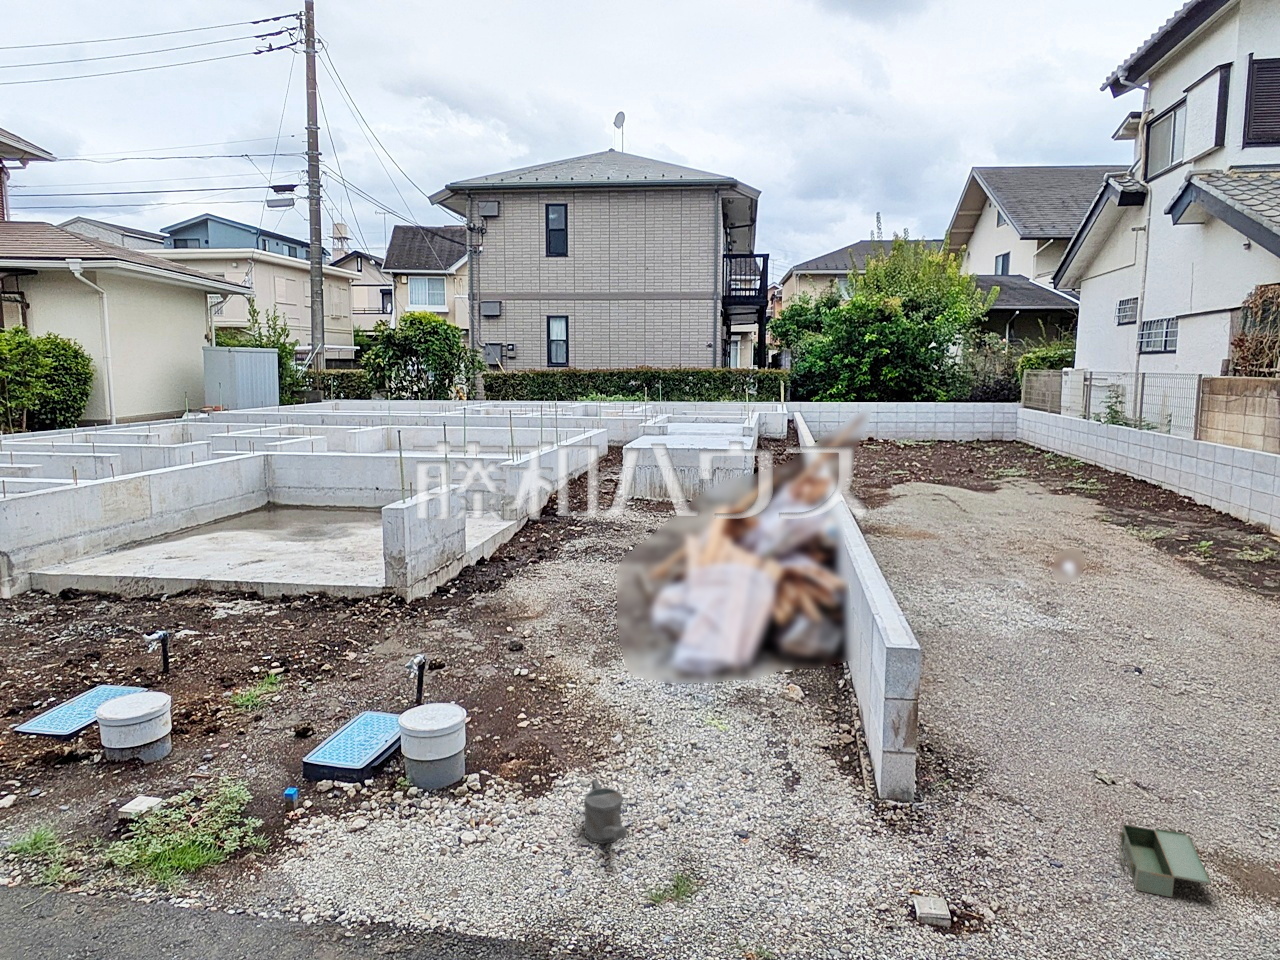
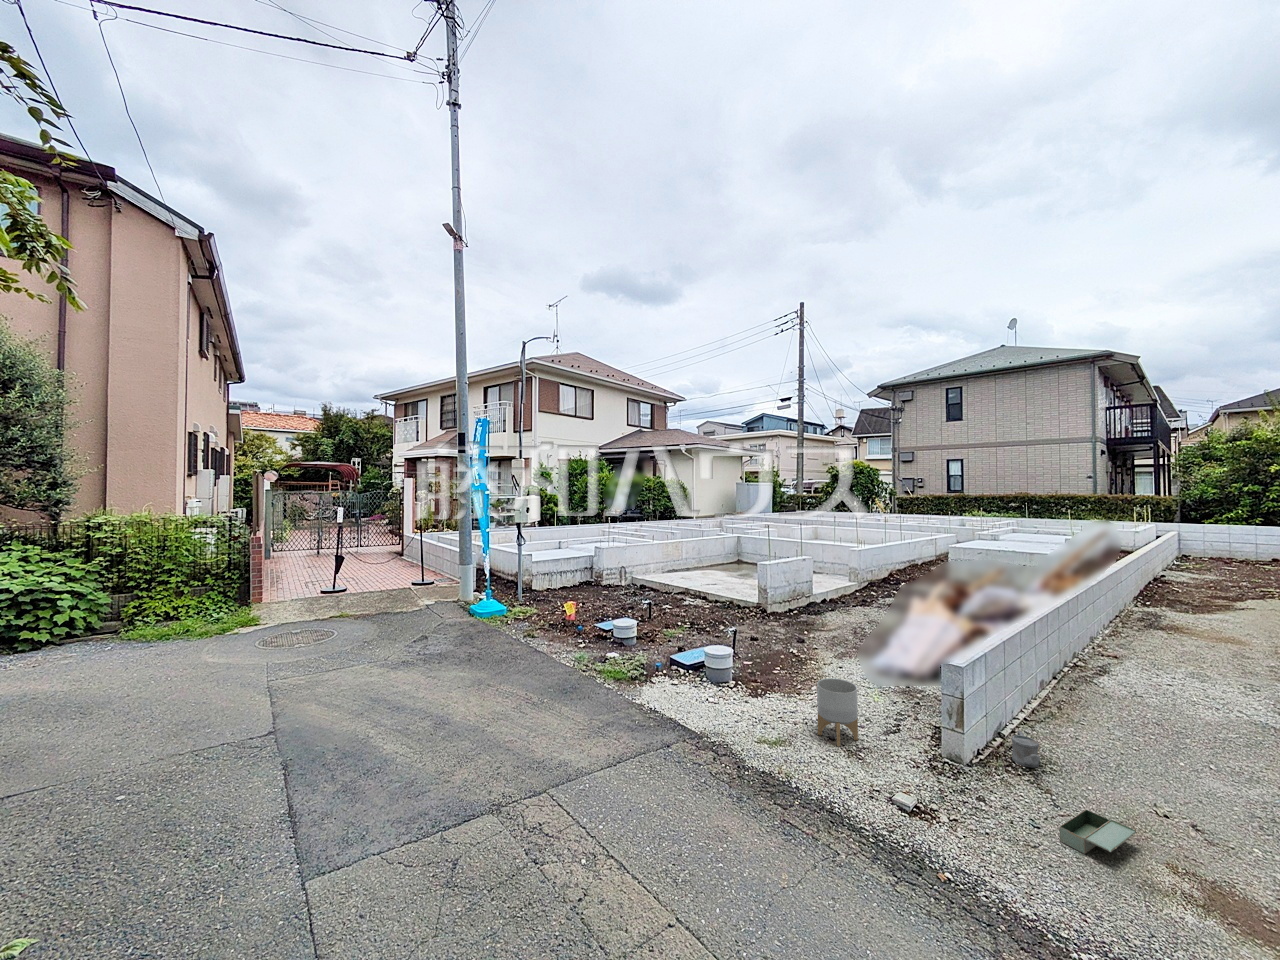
planter: none [715,722,791,854] -> present [817,678,858,746]
watering can: present [584,779,627,844] -> present [1012,731,1040,768]

